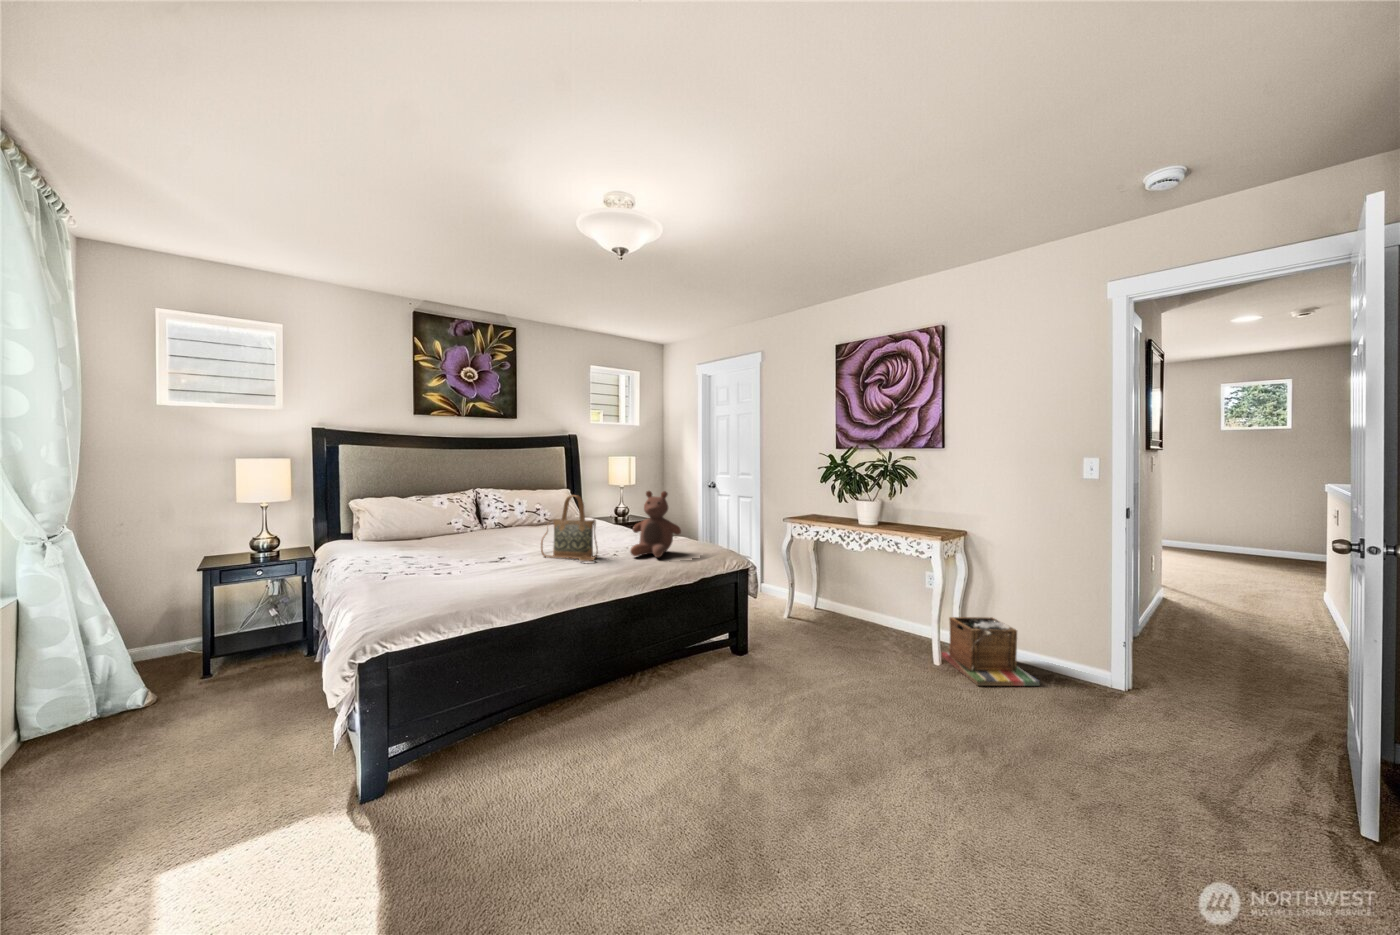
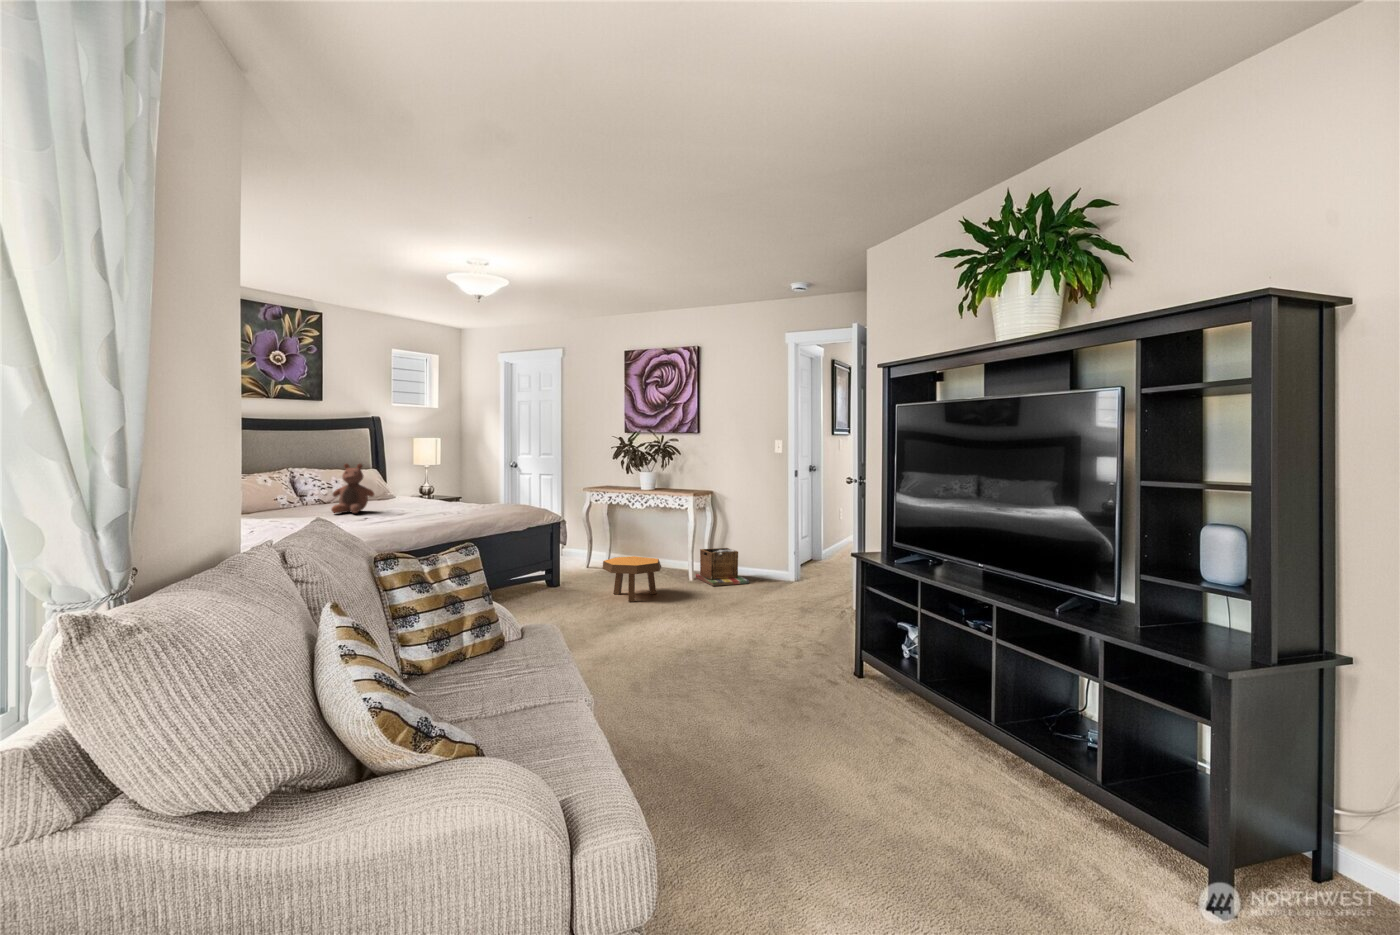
stuffed bear: present [630,491,681,558] -> present [331,464,374,513]
handbag: present [541,495,598,561] -> none [403,468,453,516]
footstool: none [801,628,893,715] -> present [603,556,661,602]

